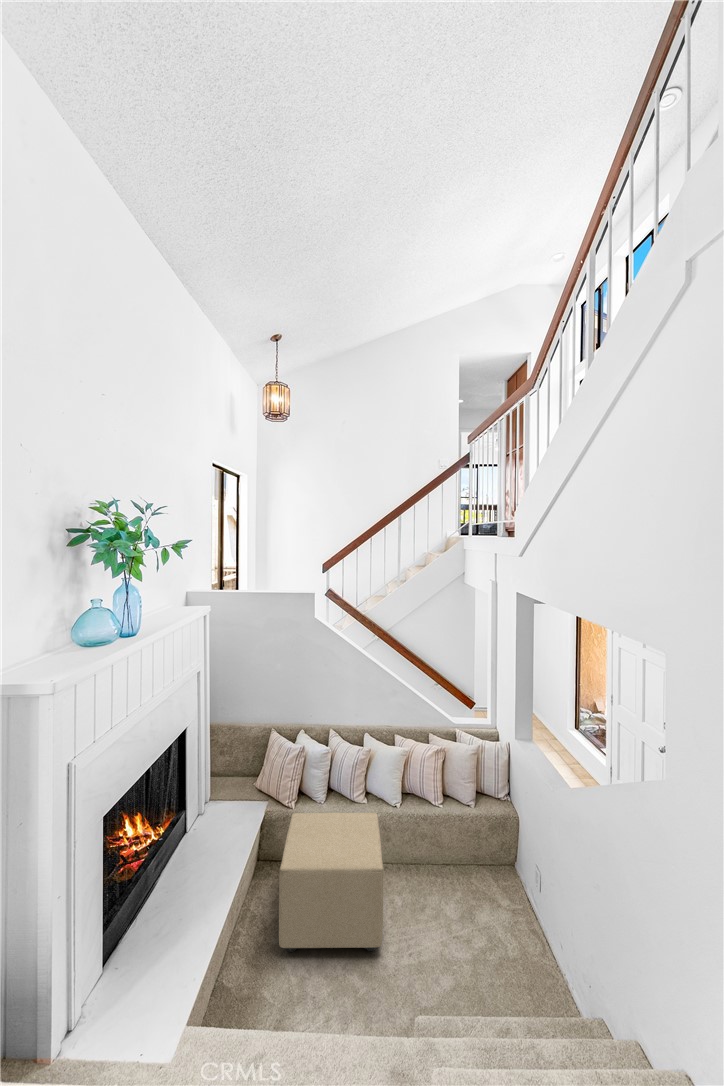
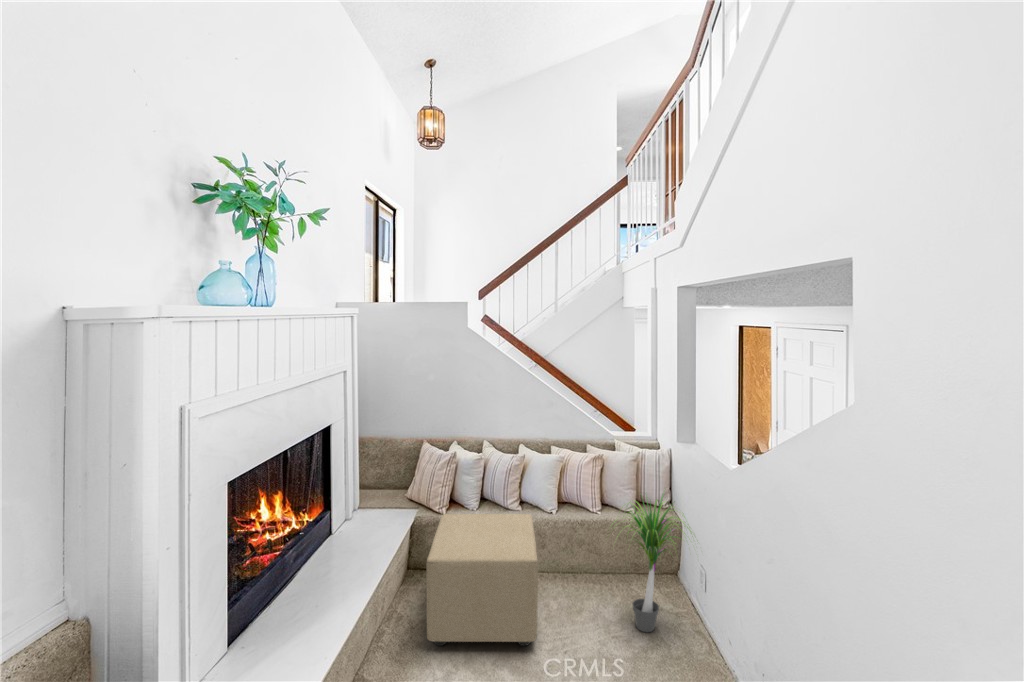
potted plant: none [445,790,538,934] -> present [614,497,692,632]

